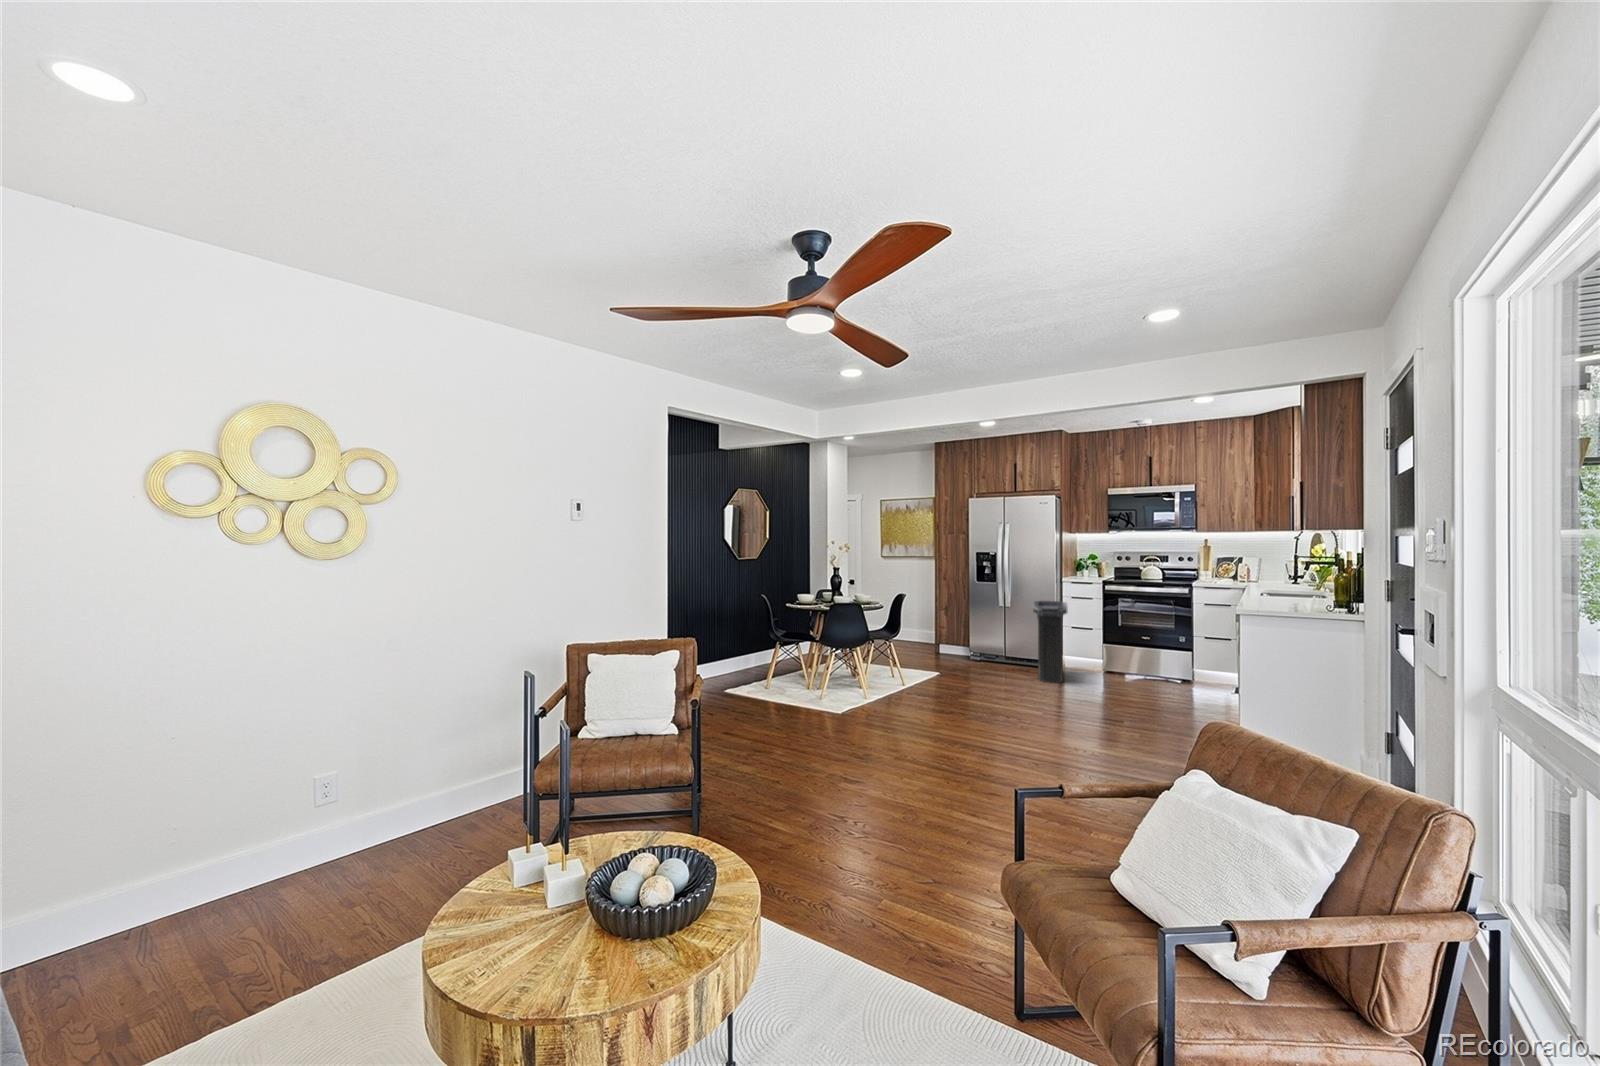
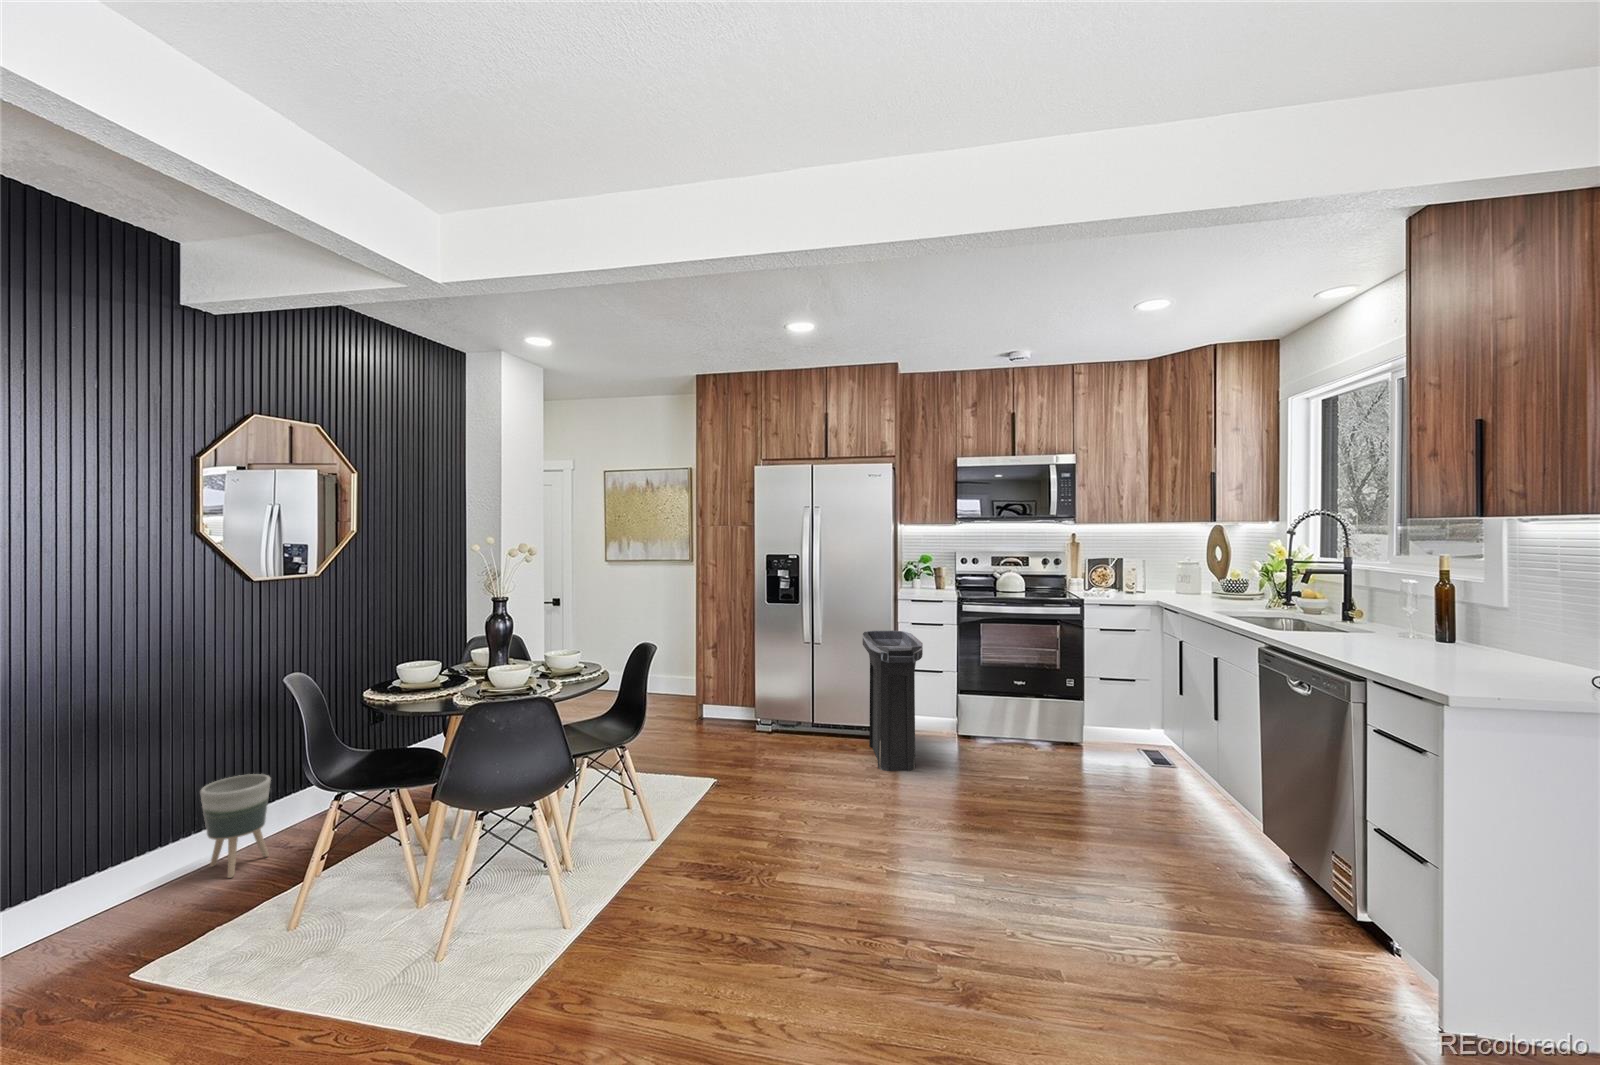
planter: none [716,643,739,682] -> present [200,774,271,878]

